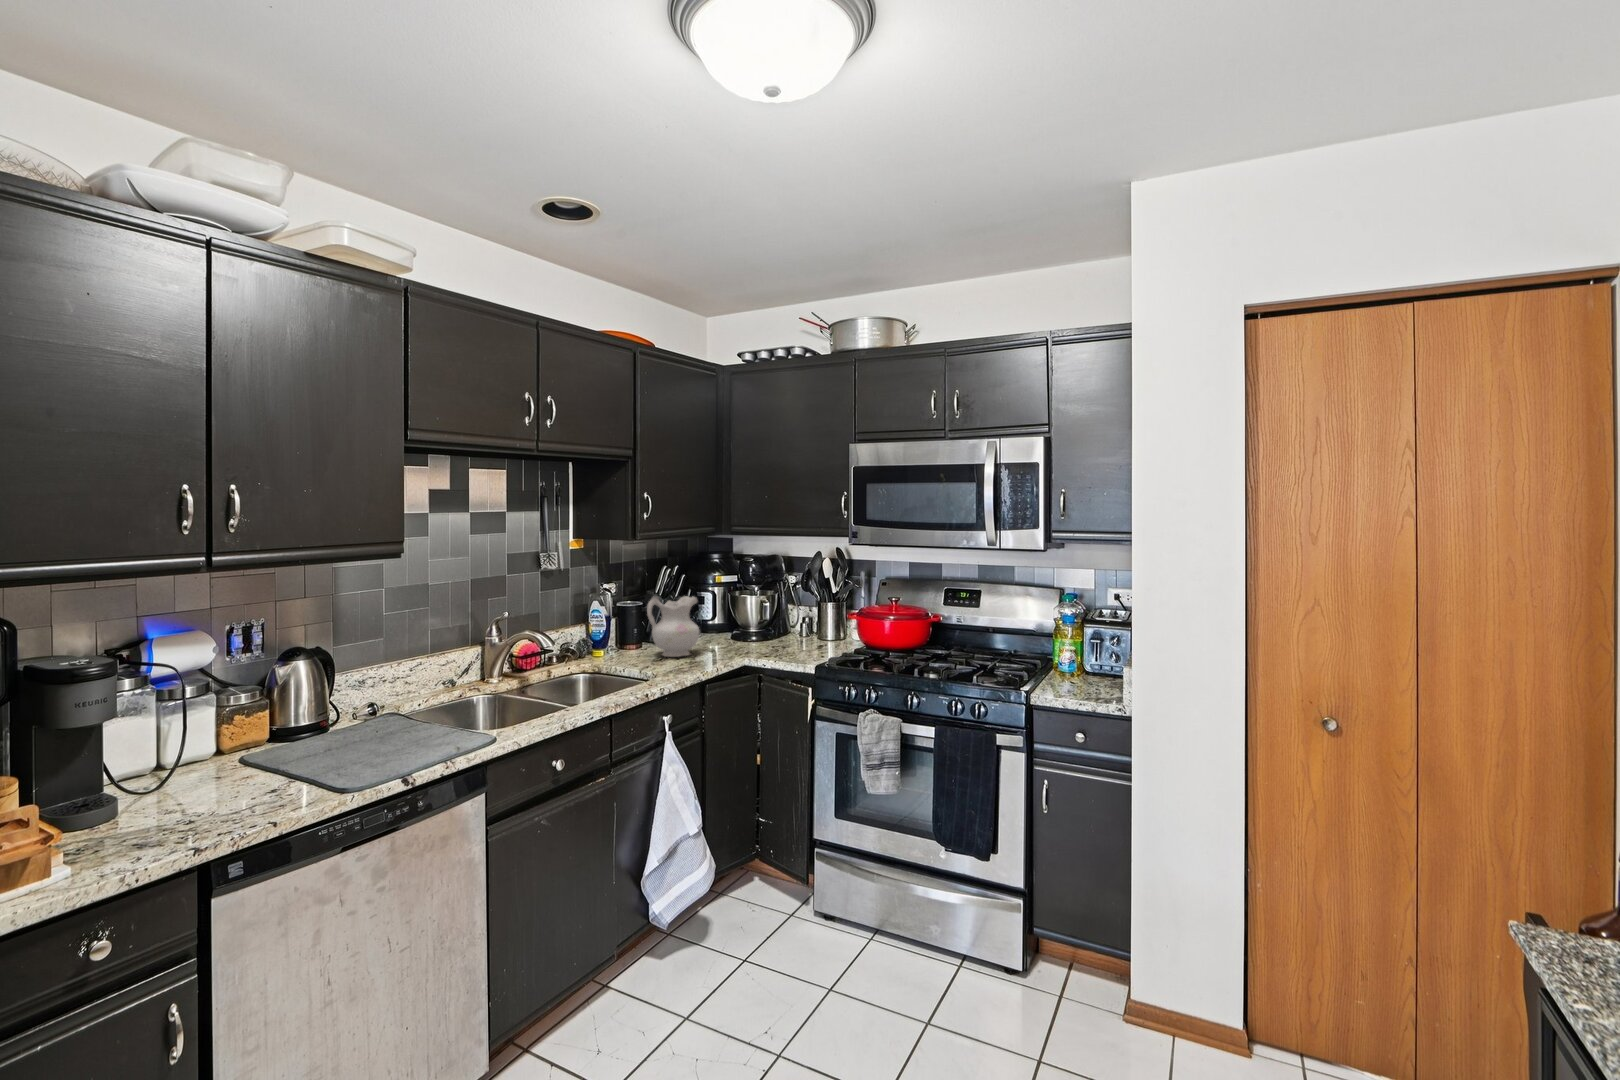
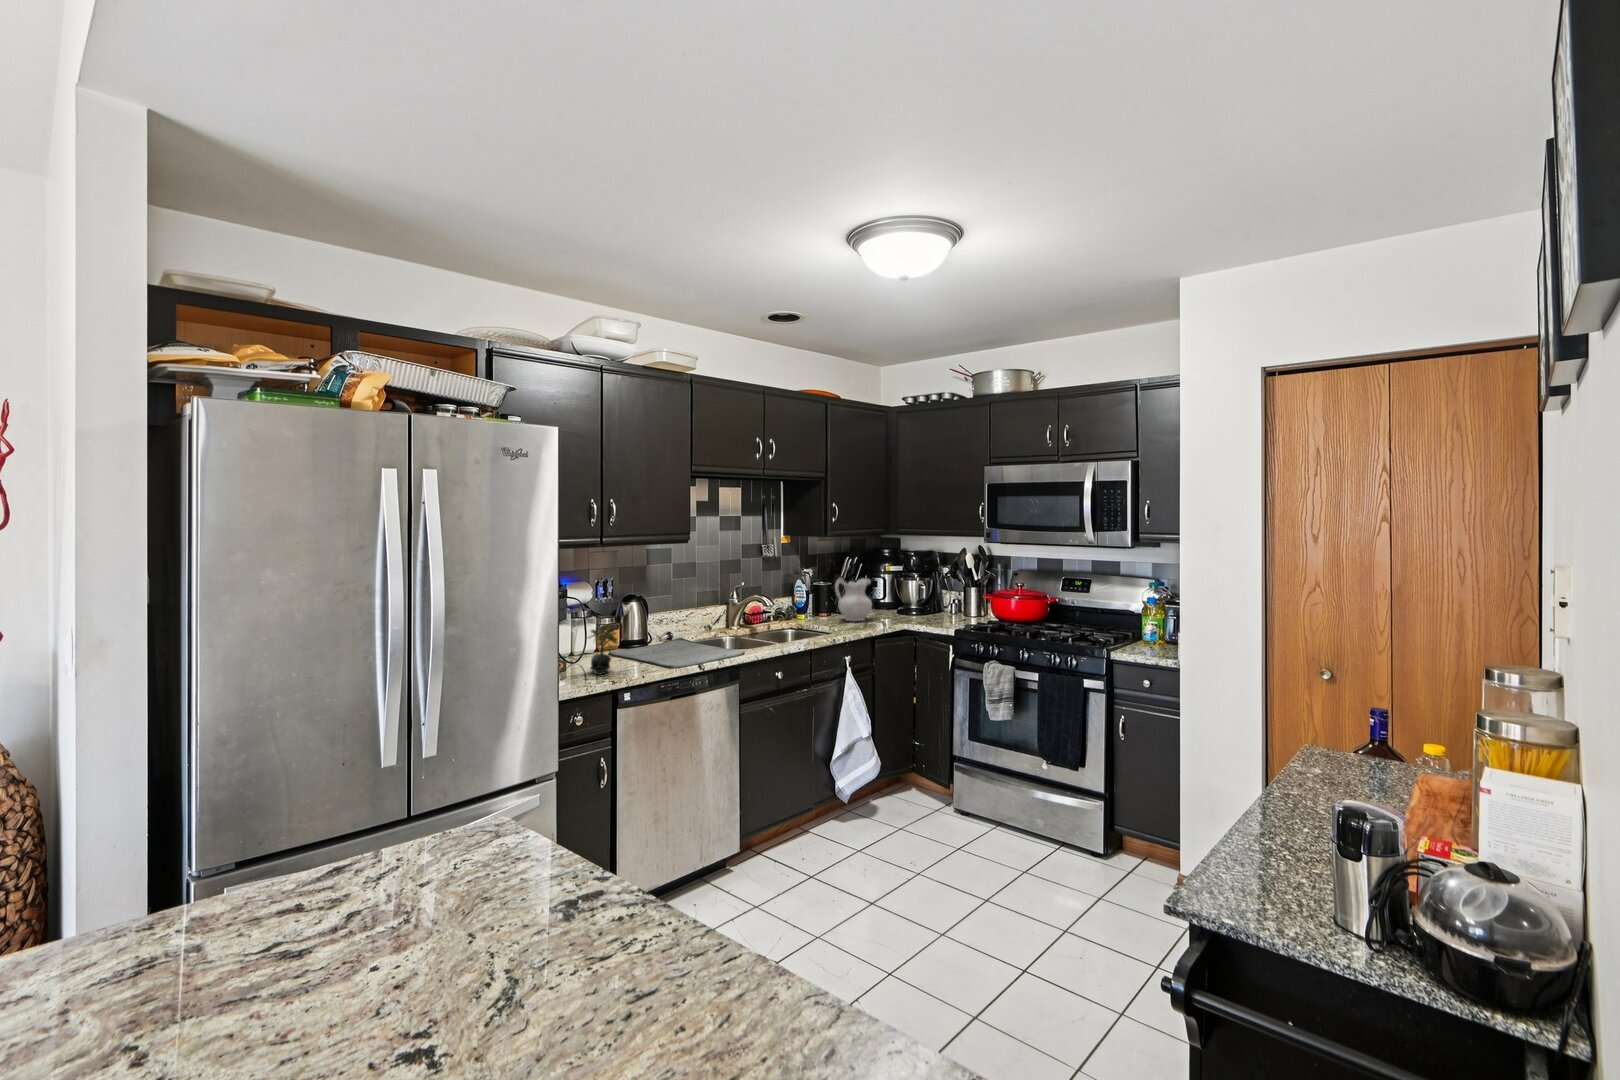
succulent plant: none [152,723,226,826] -> present [588,625,617,675]

